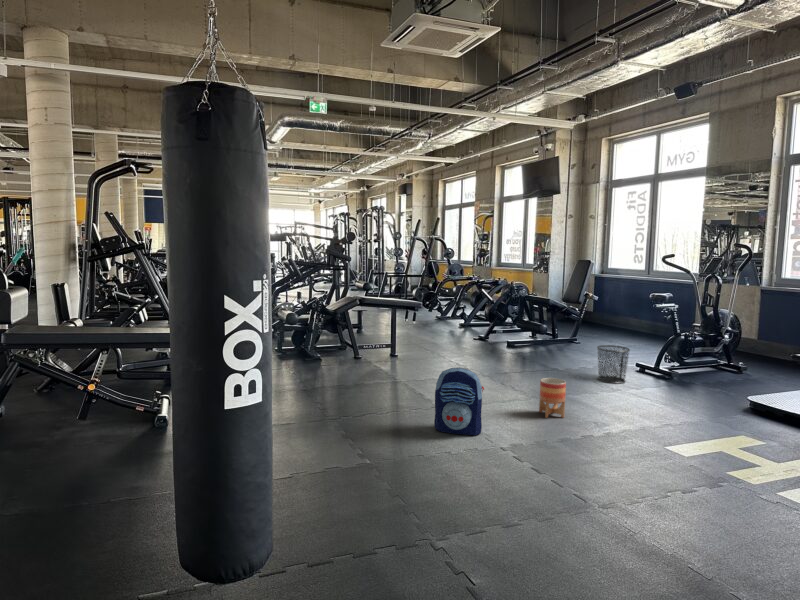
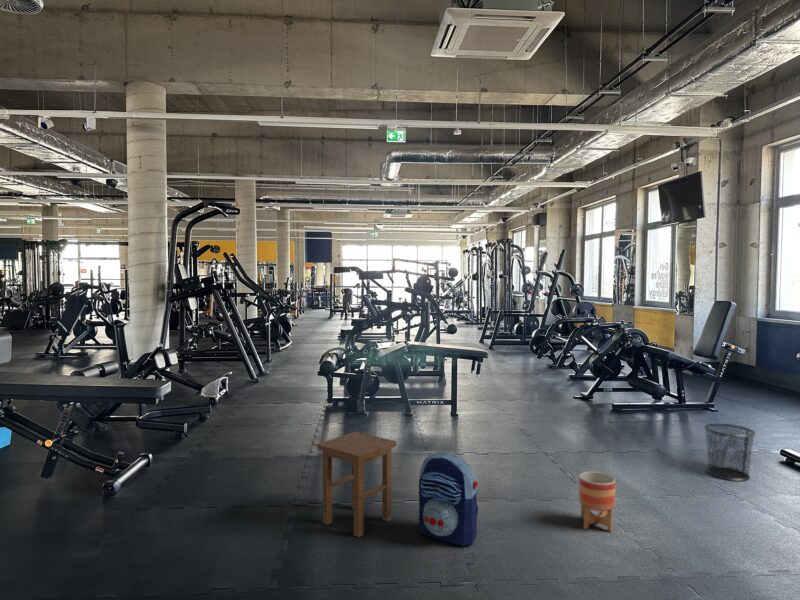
stool: none [353,359,412,438] -> present [317,432,397,537]

